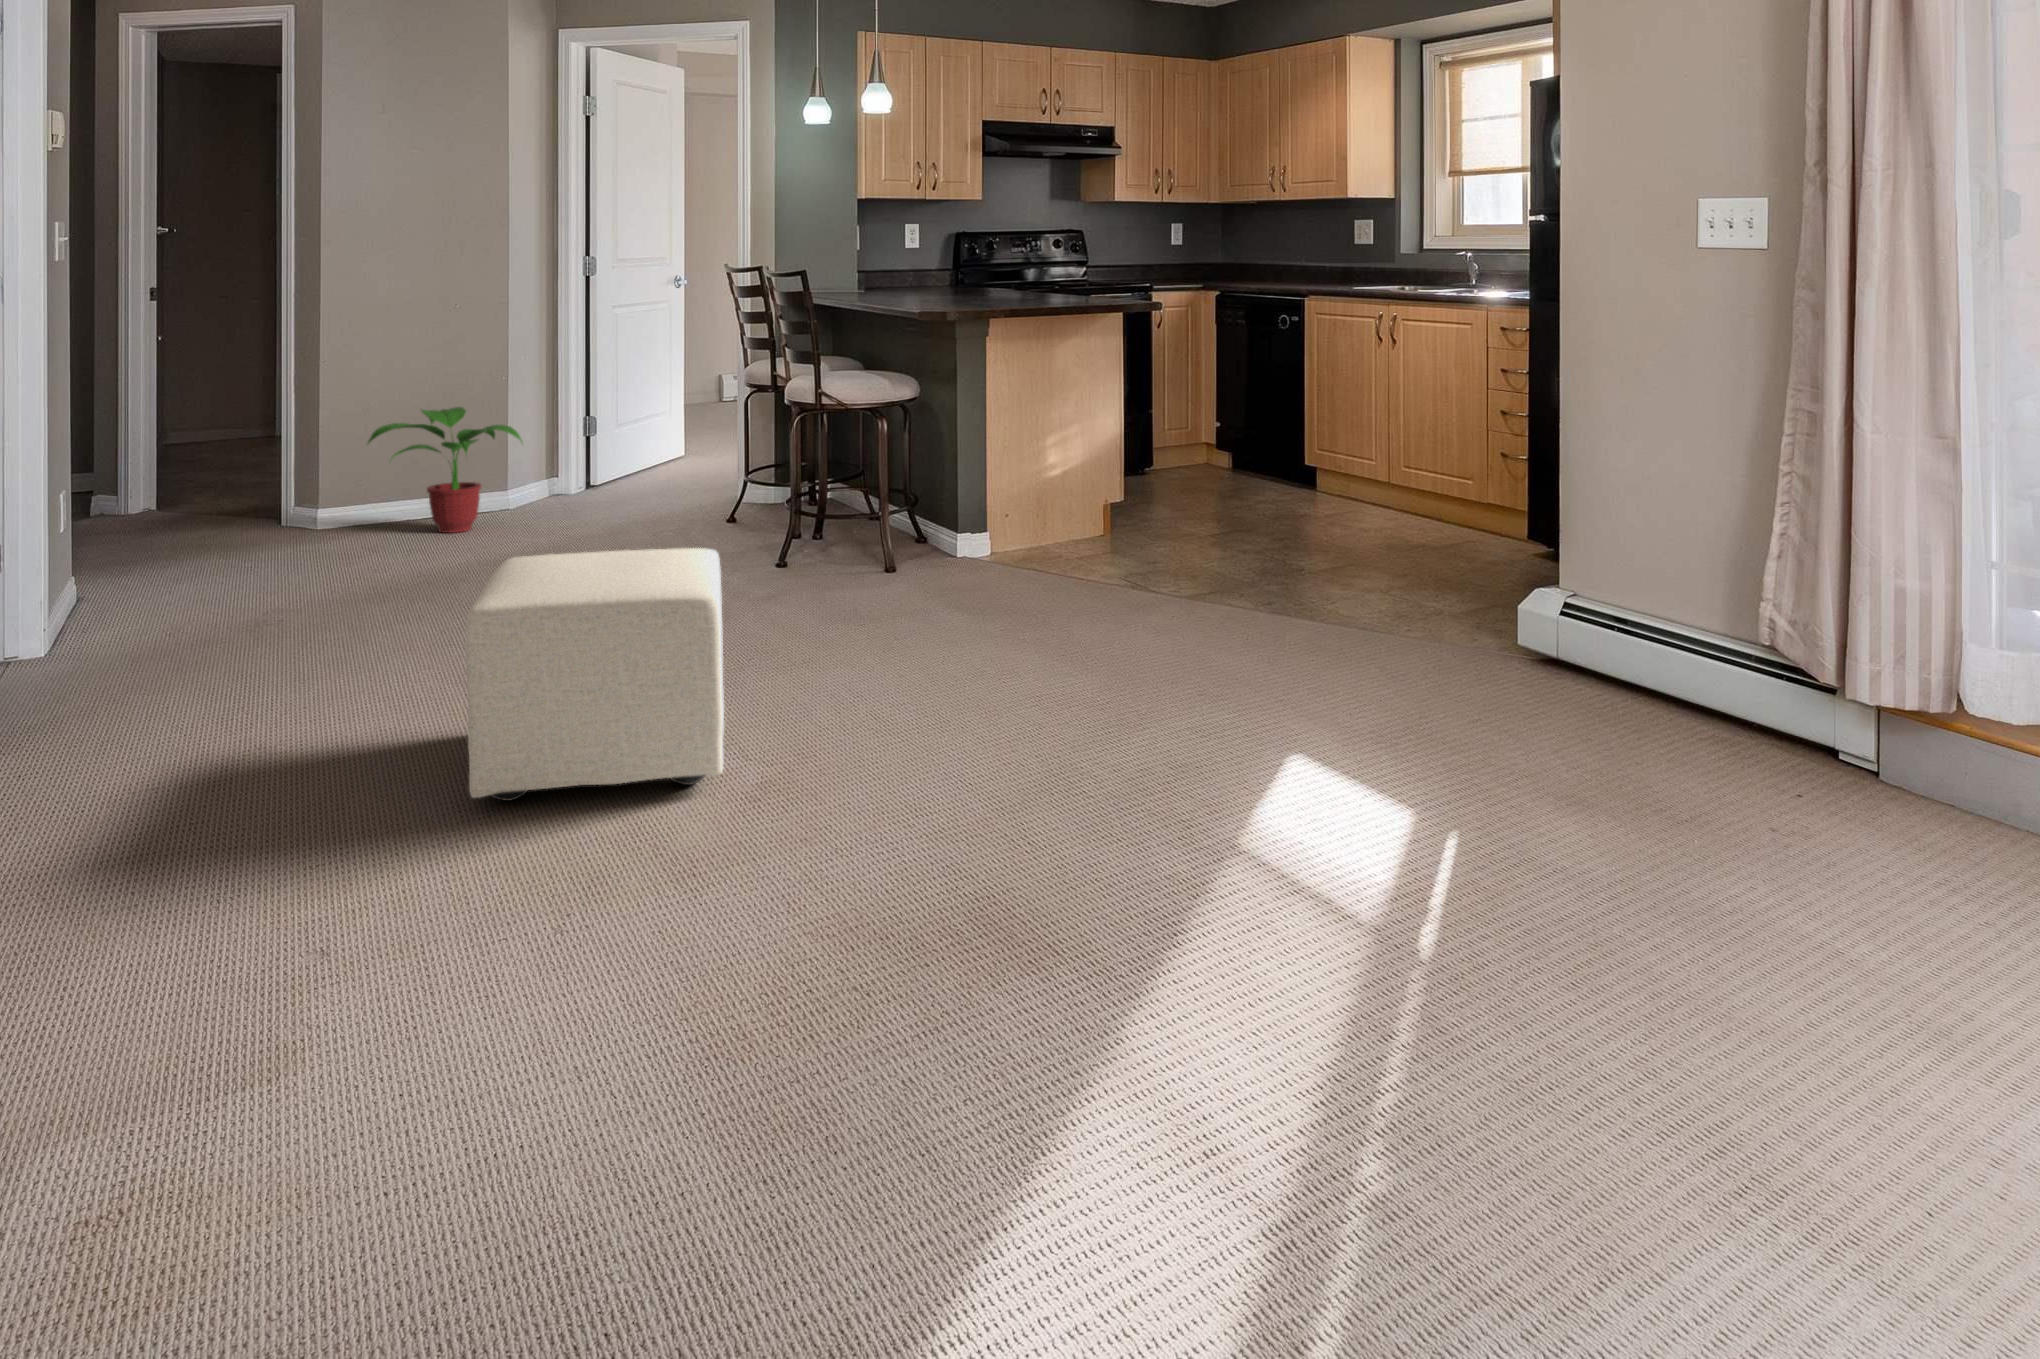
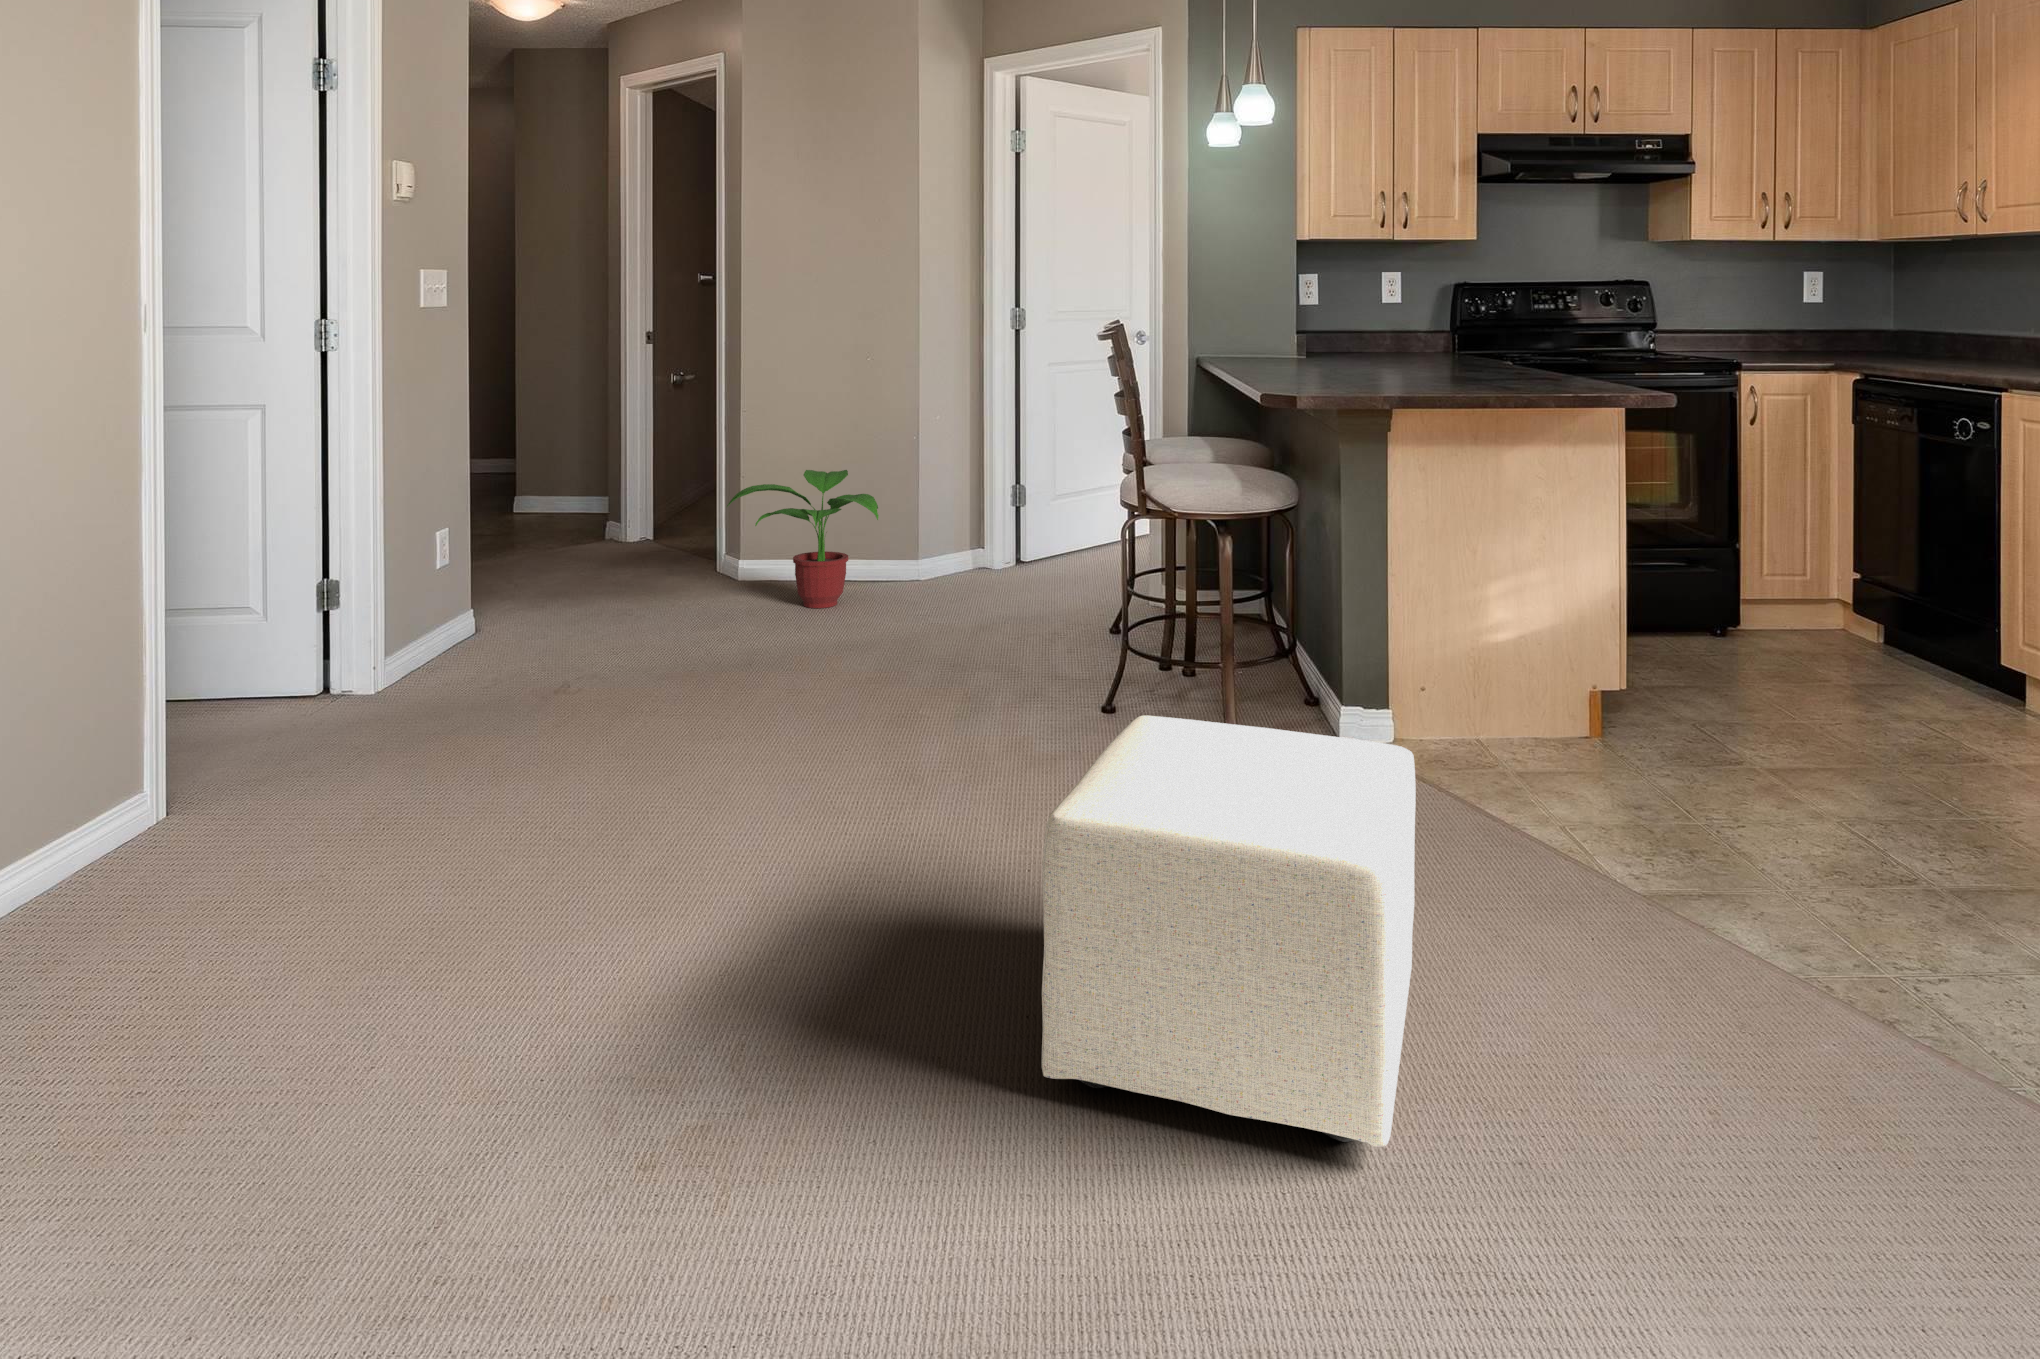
ottoman: present [465,548,724,801] -> present [1042,715,1416,1147]

